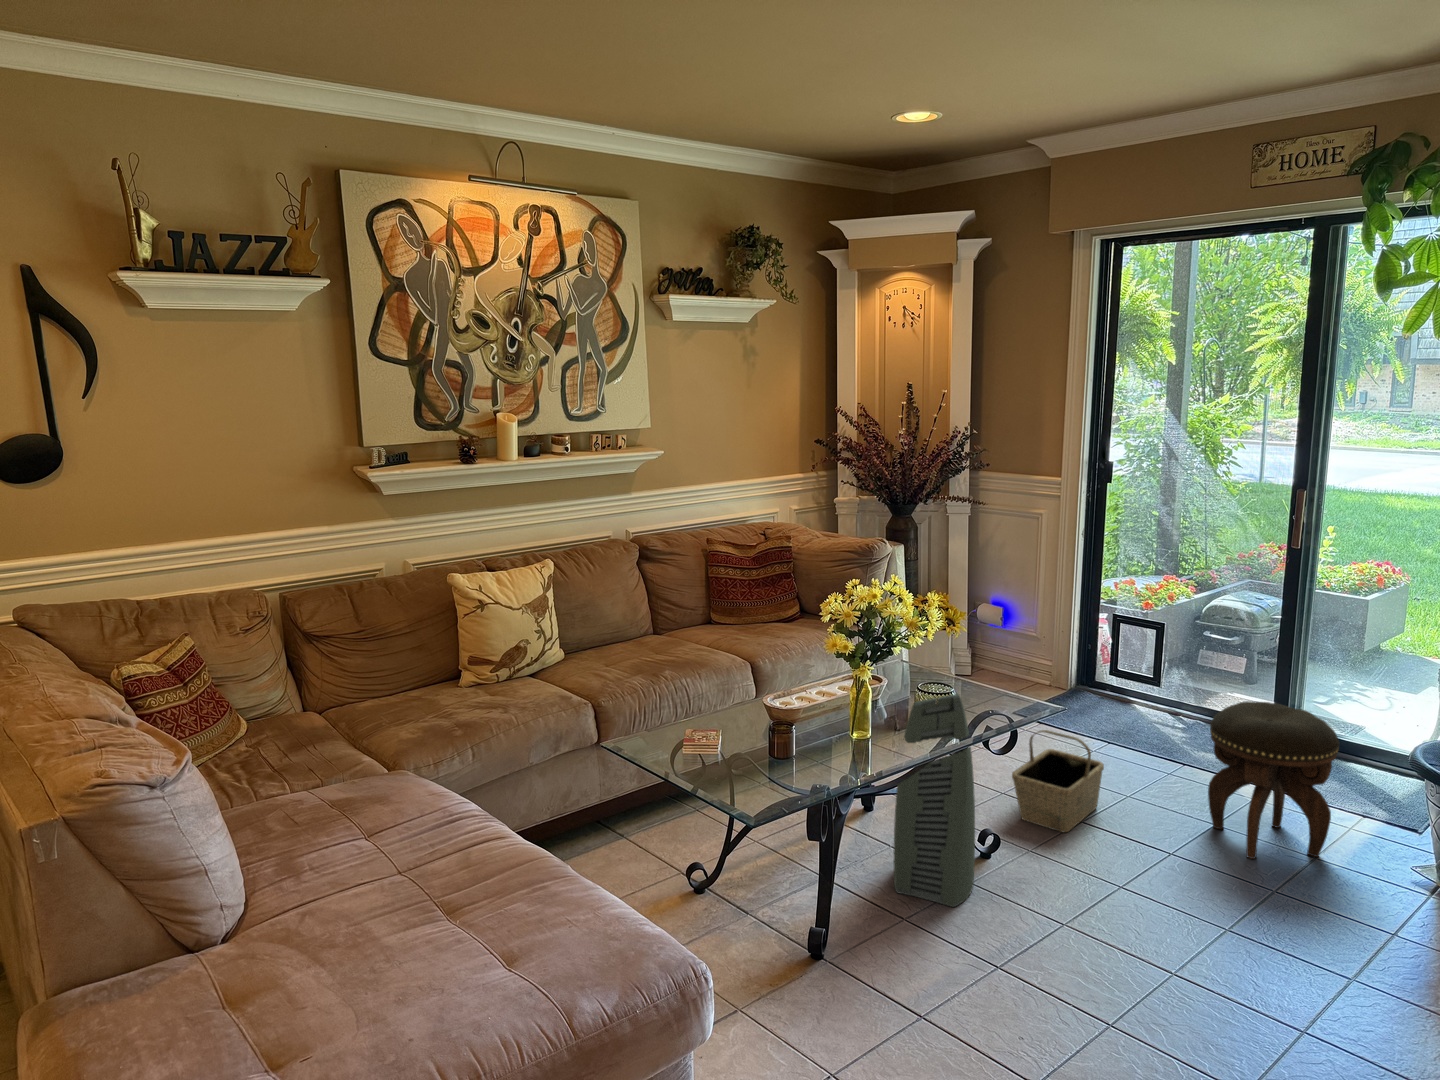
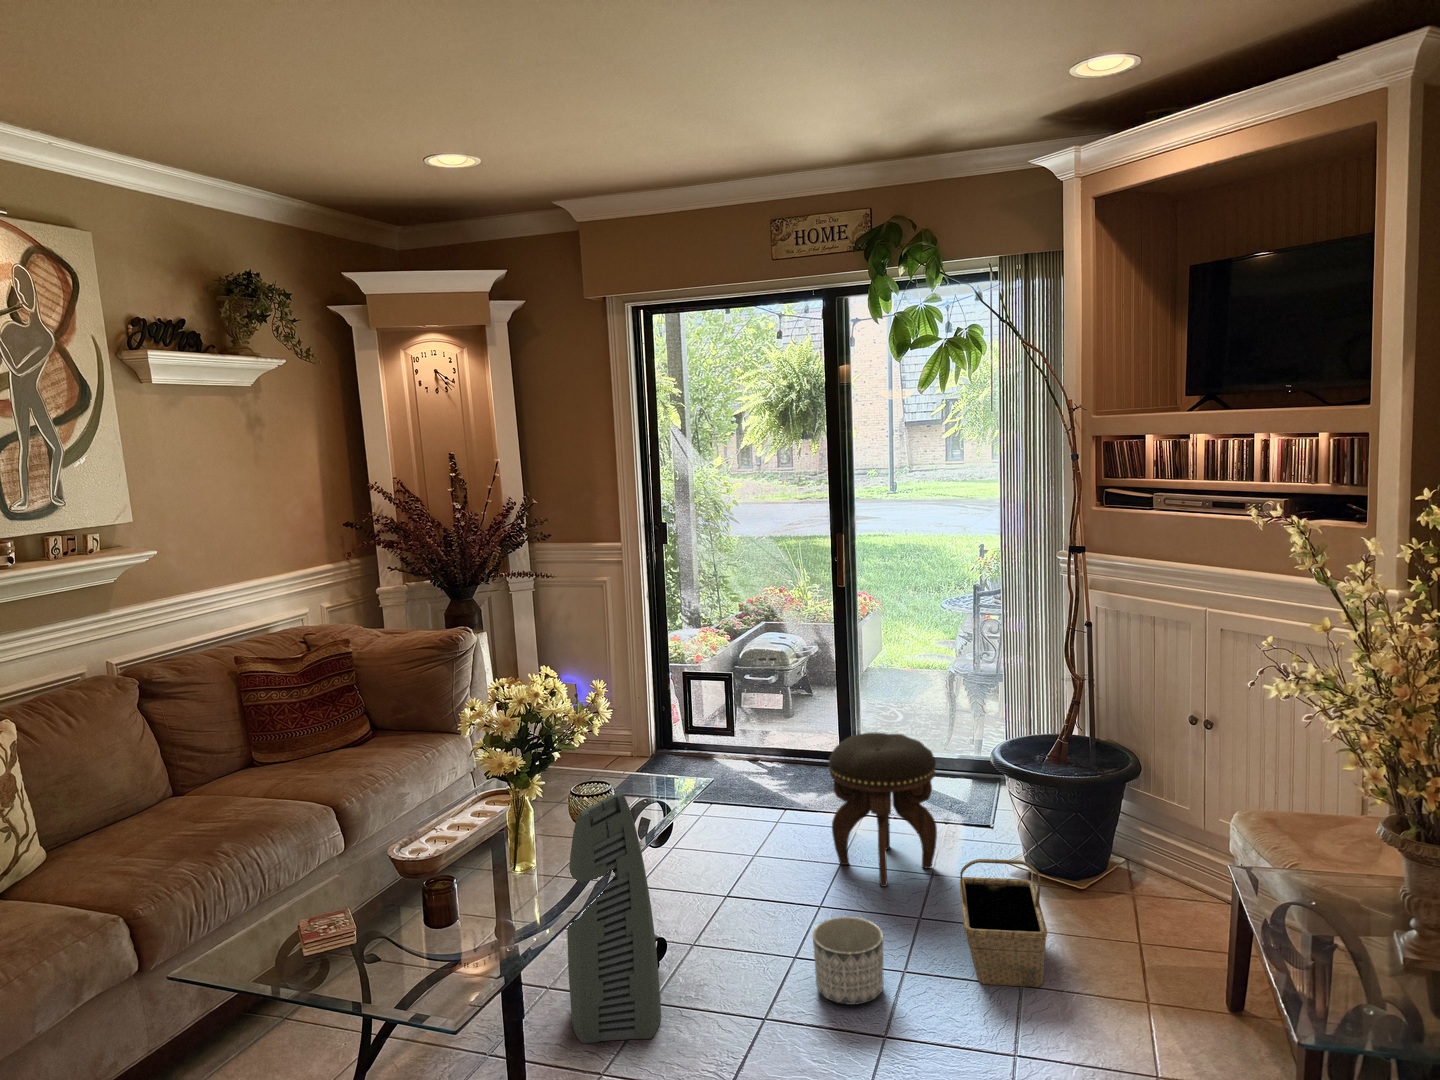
basket: present [1012,730,1104,832] -> present [960,859,1047,987]
planter: none [1124,861,1200,945] -> present [813,917,884,1005]

